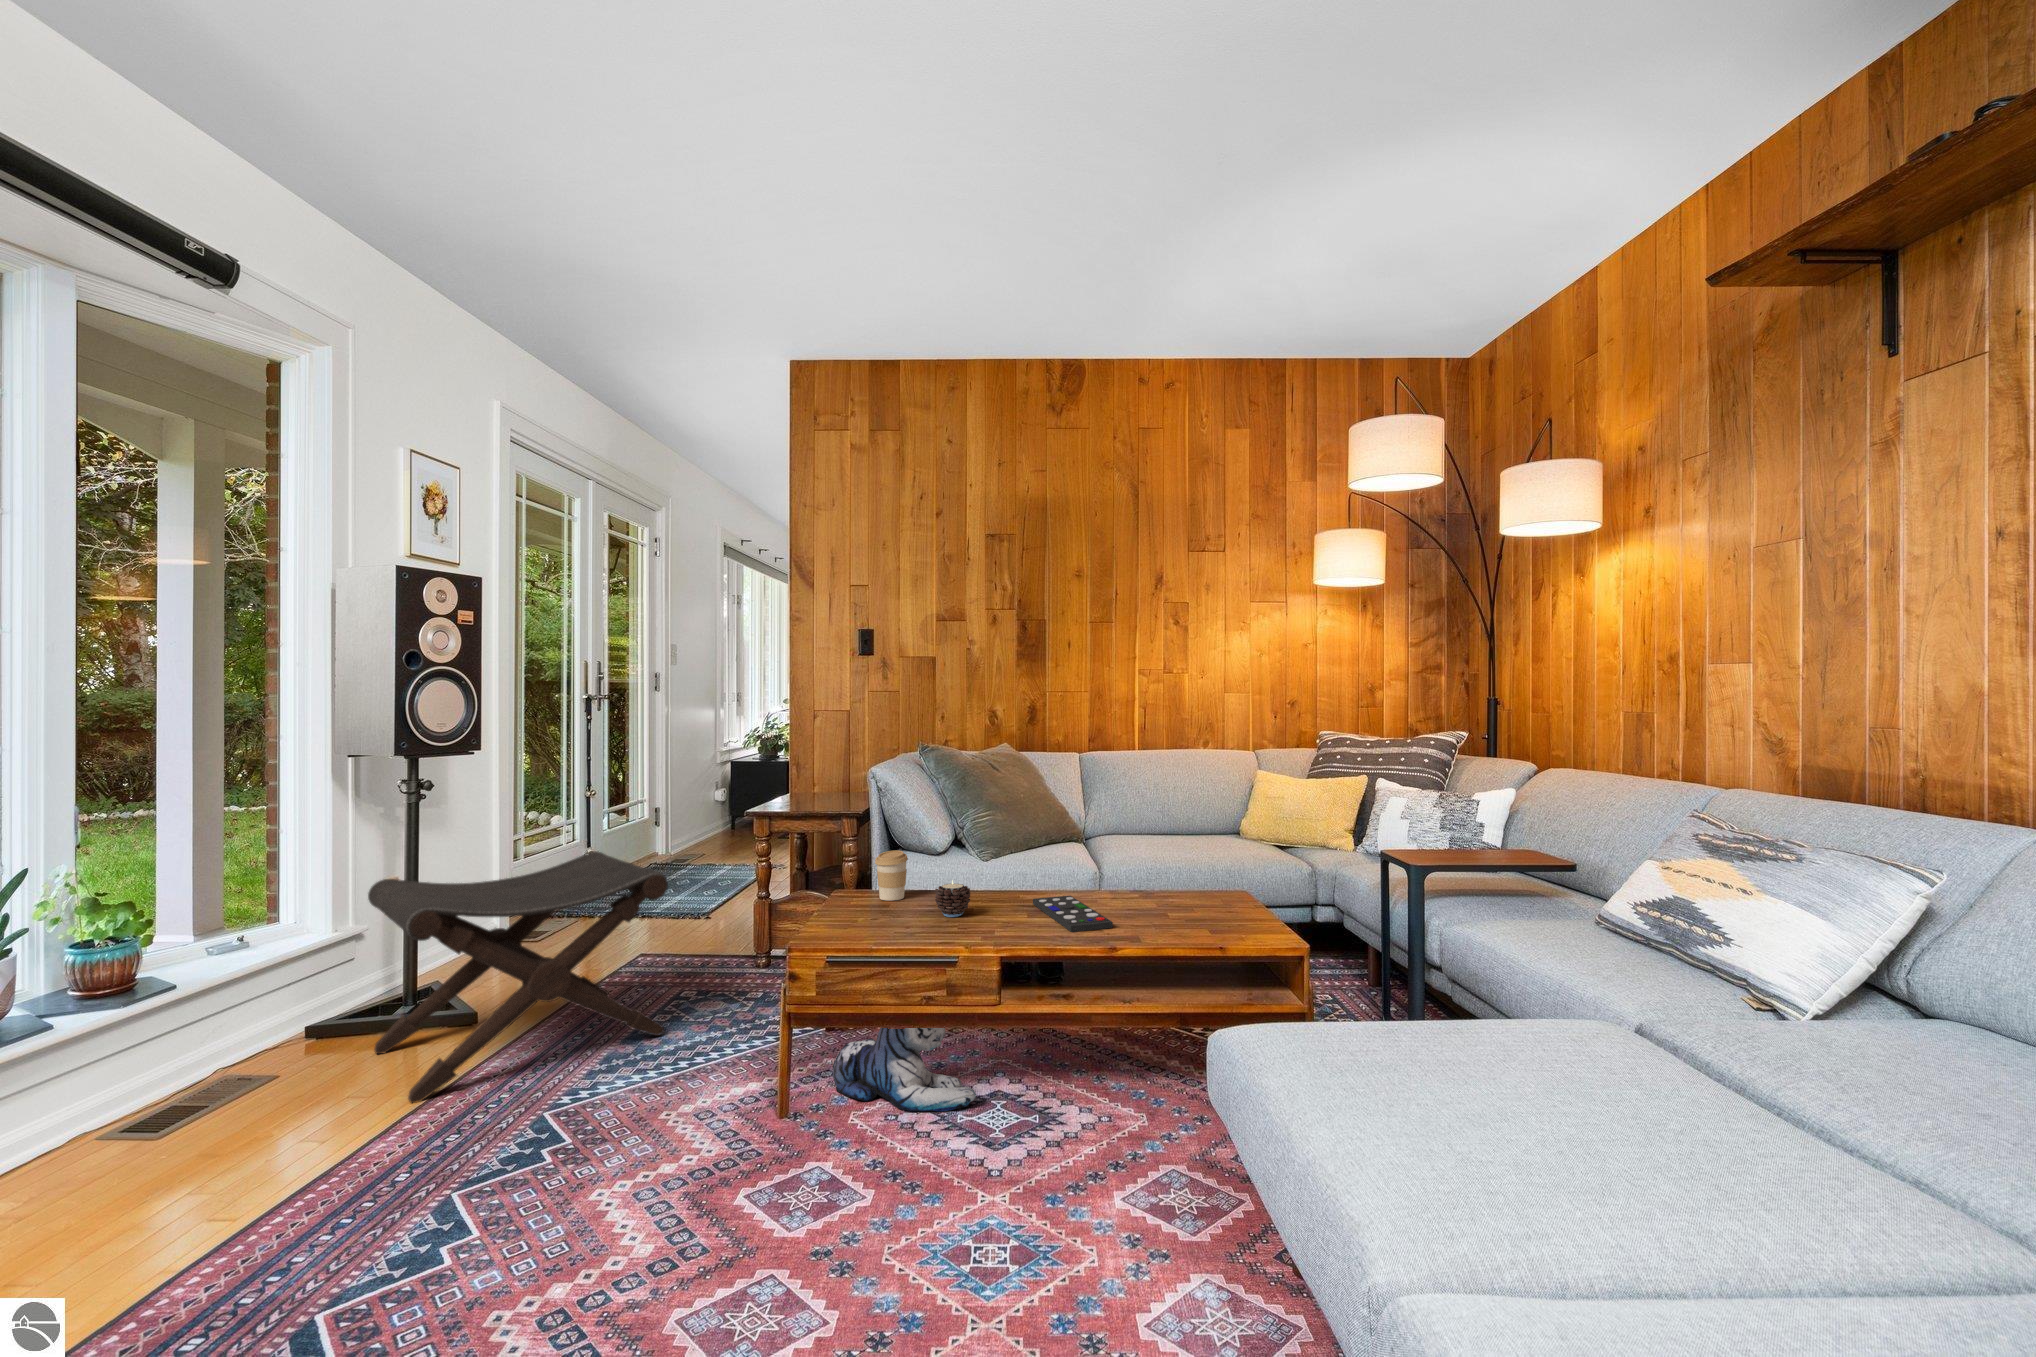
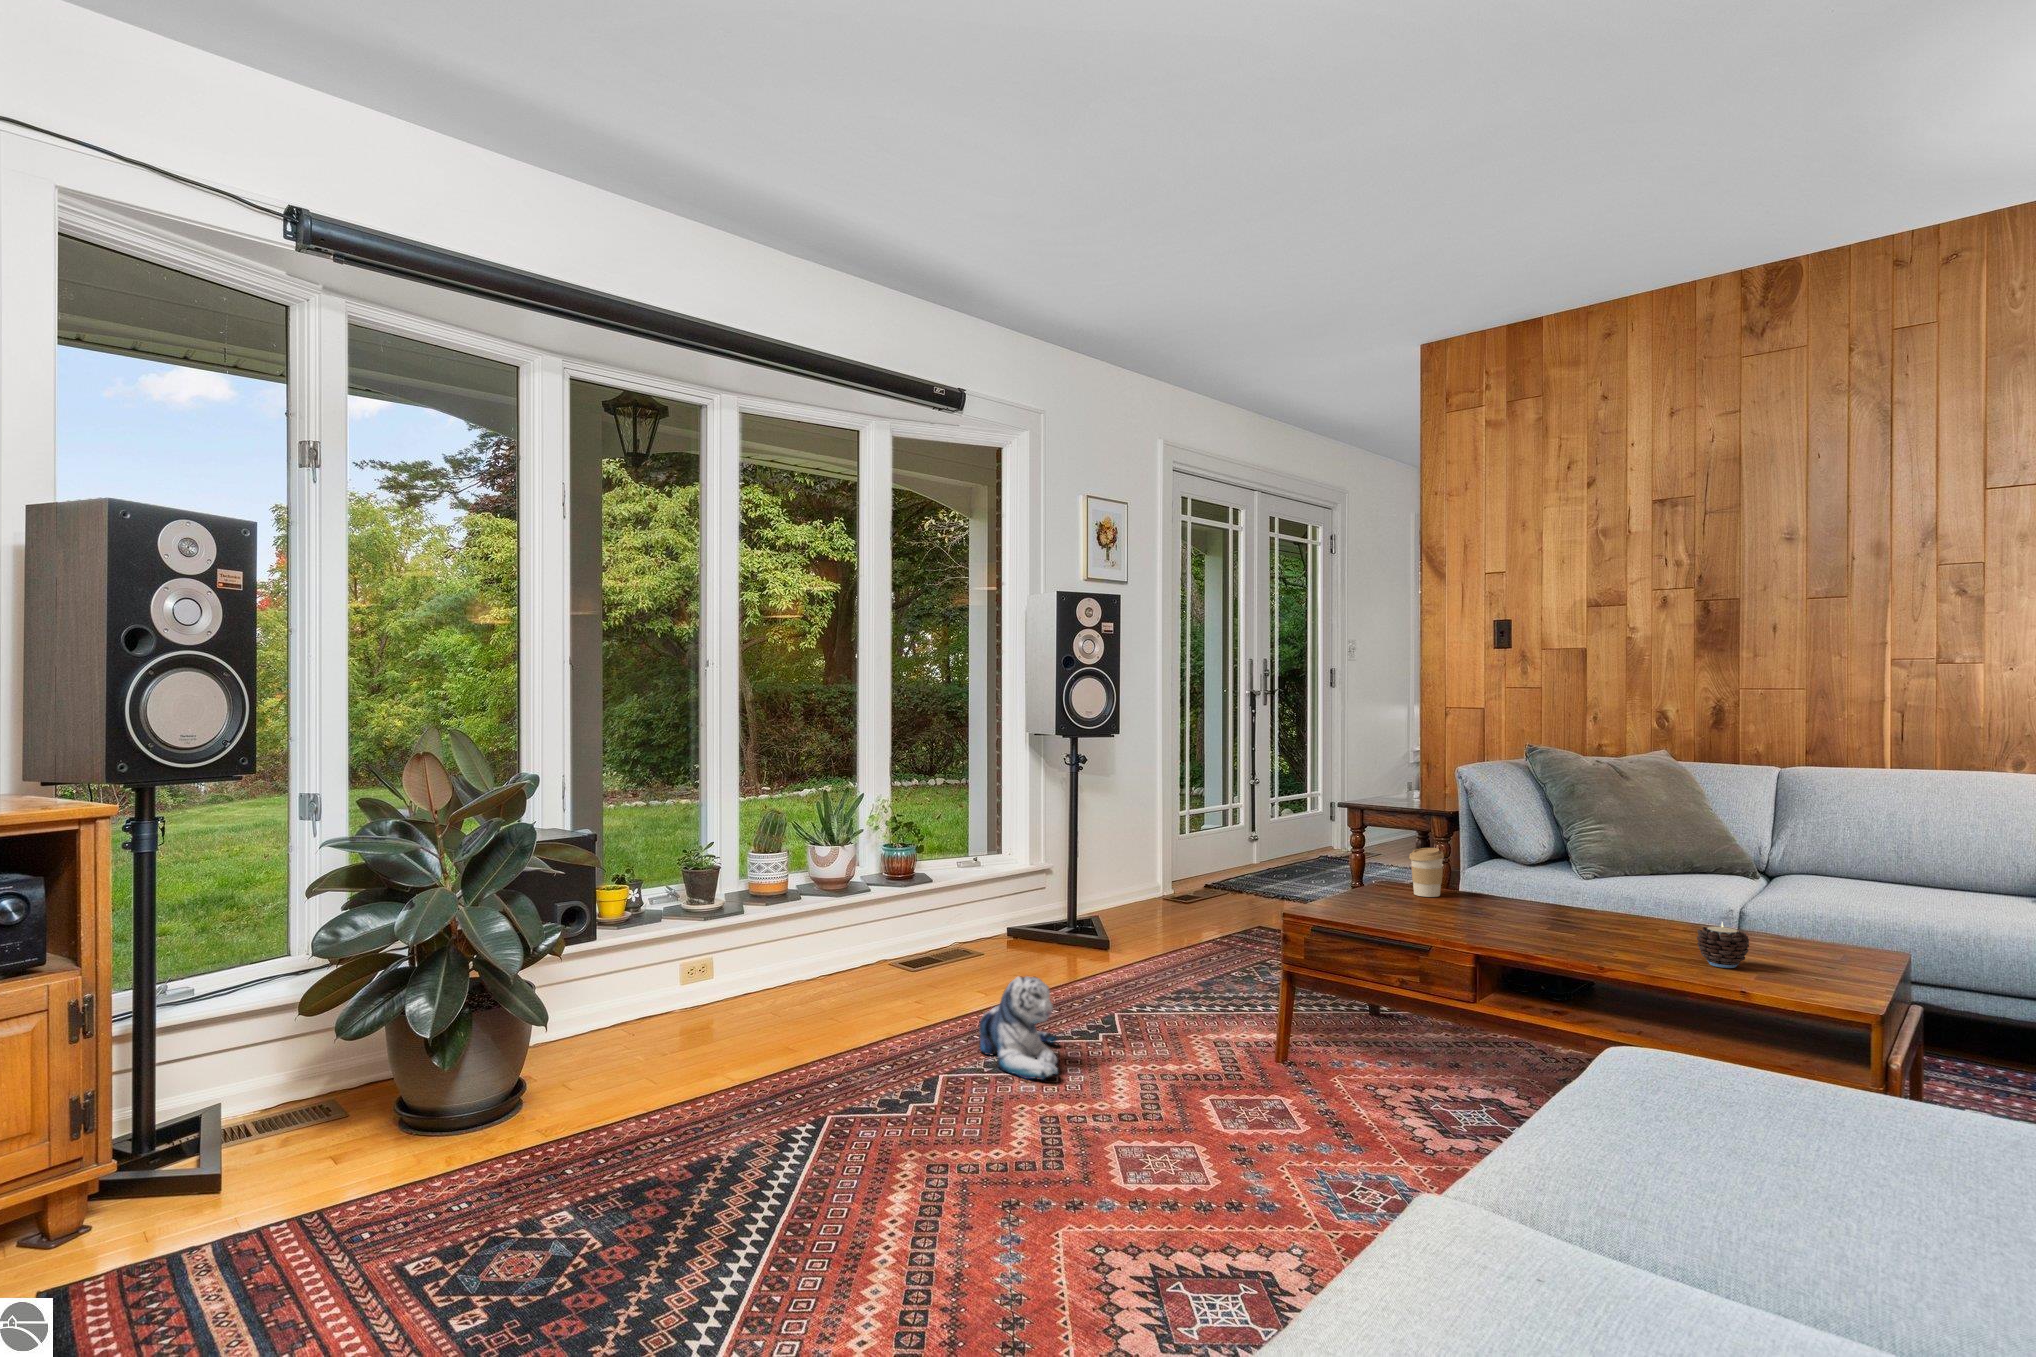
footstool: present [368,851,668,1103] -> none [1034,824,1234,989]
candle: present [935,880,970,917] -> present [1696,922,1749,968]
remote control: present [1033,896,1113,932] -> none [1569,915,1628,953]
plush toy: present [833,1028,976,1112] -> present [979,976,1058,1080]

